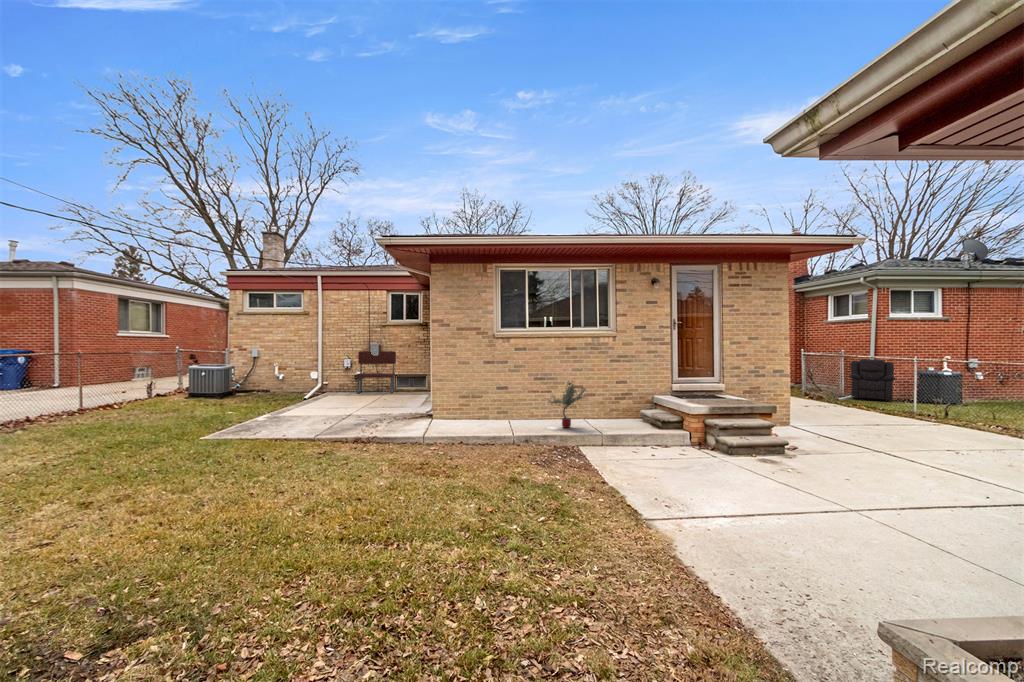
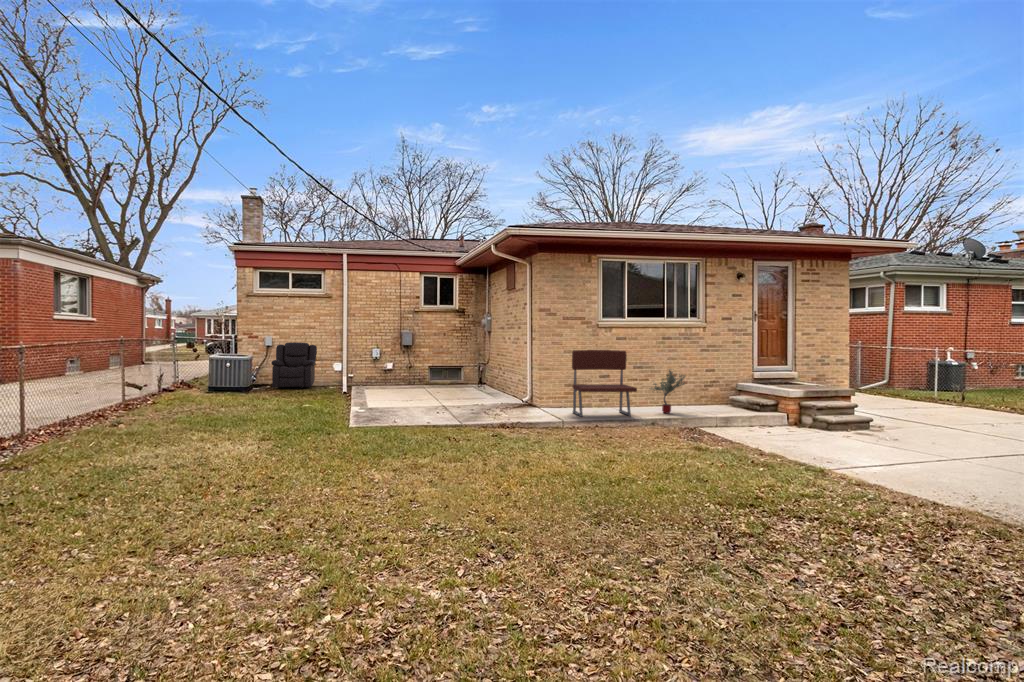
bench: present [354,351,396,393] -> present [572,350,637,417]
chair: present [850,359,895,401] -> present [271,343,317,389]

